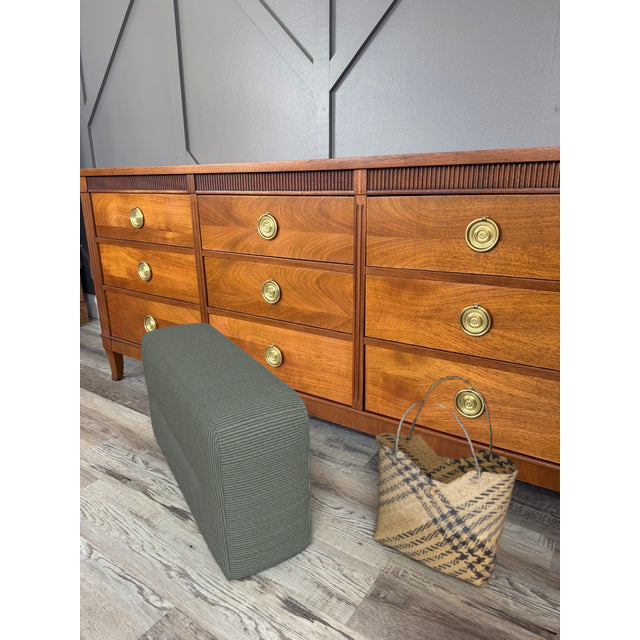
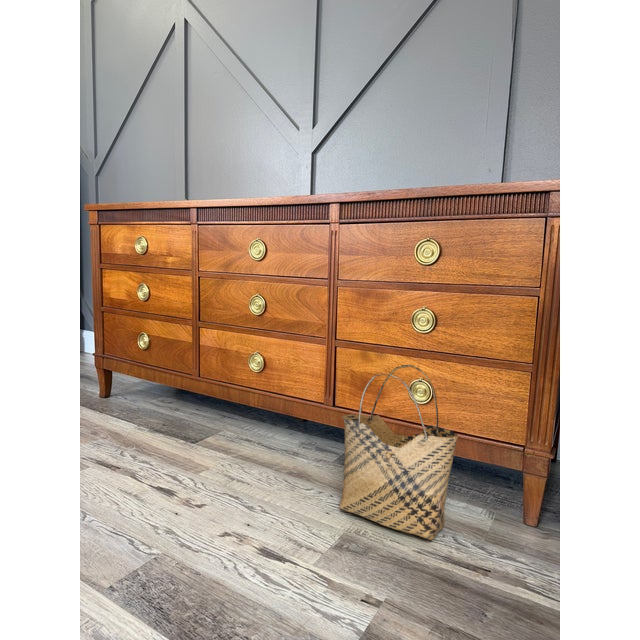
pouf: present [141,323,311,580] -> none [138,335,287,535]

